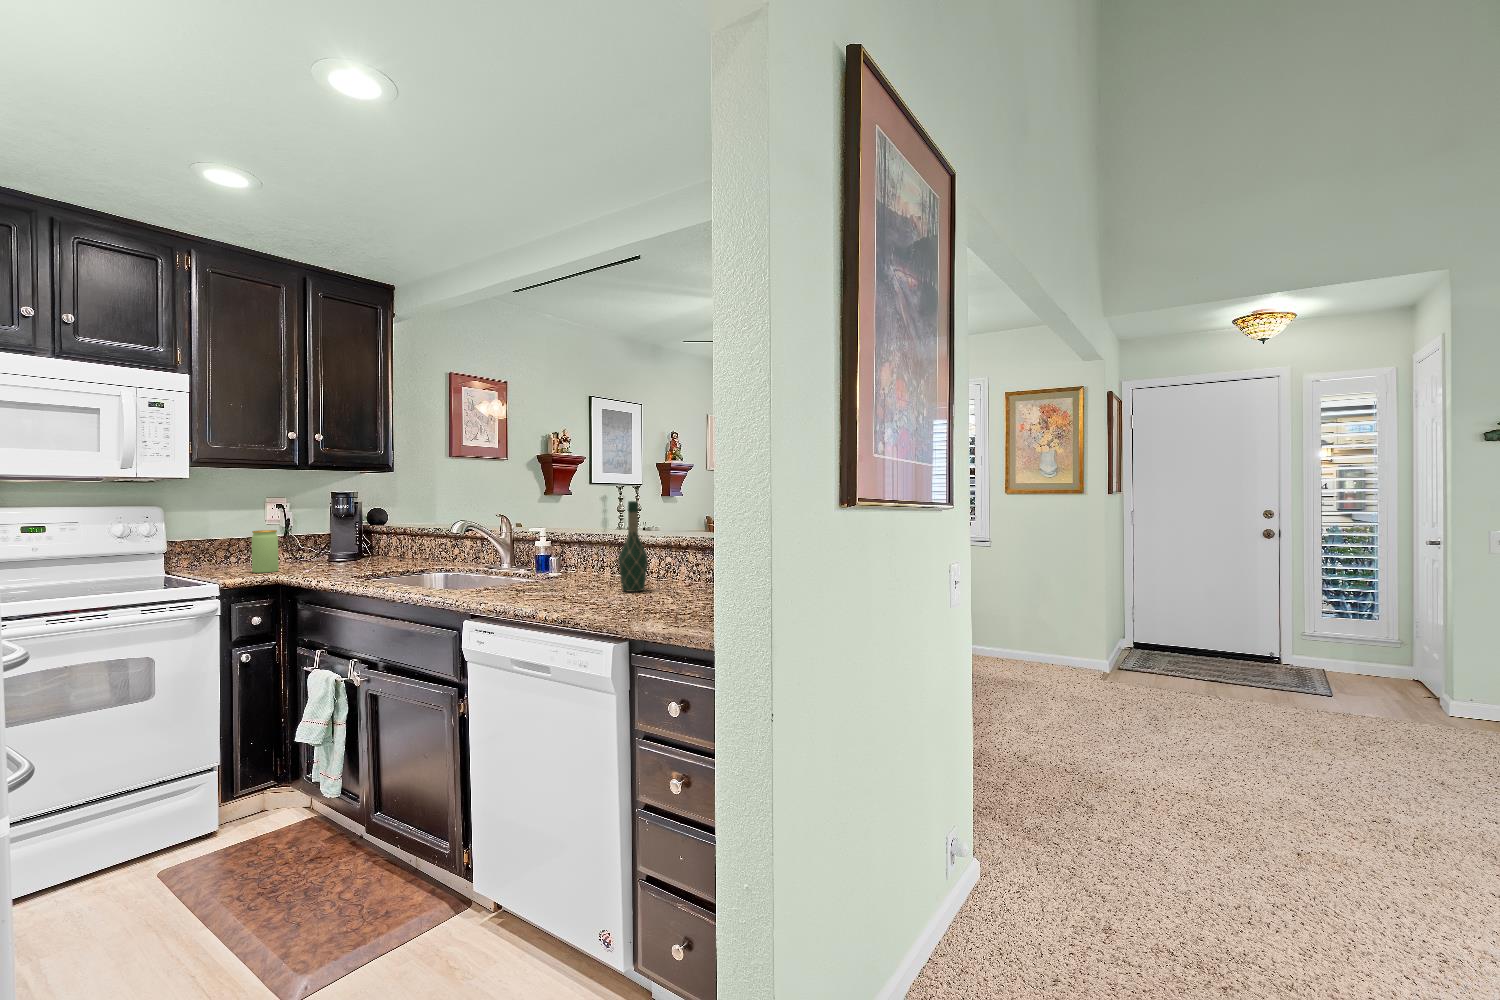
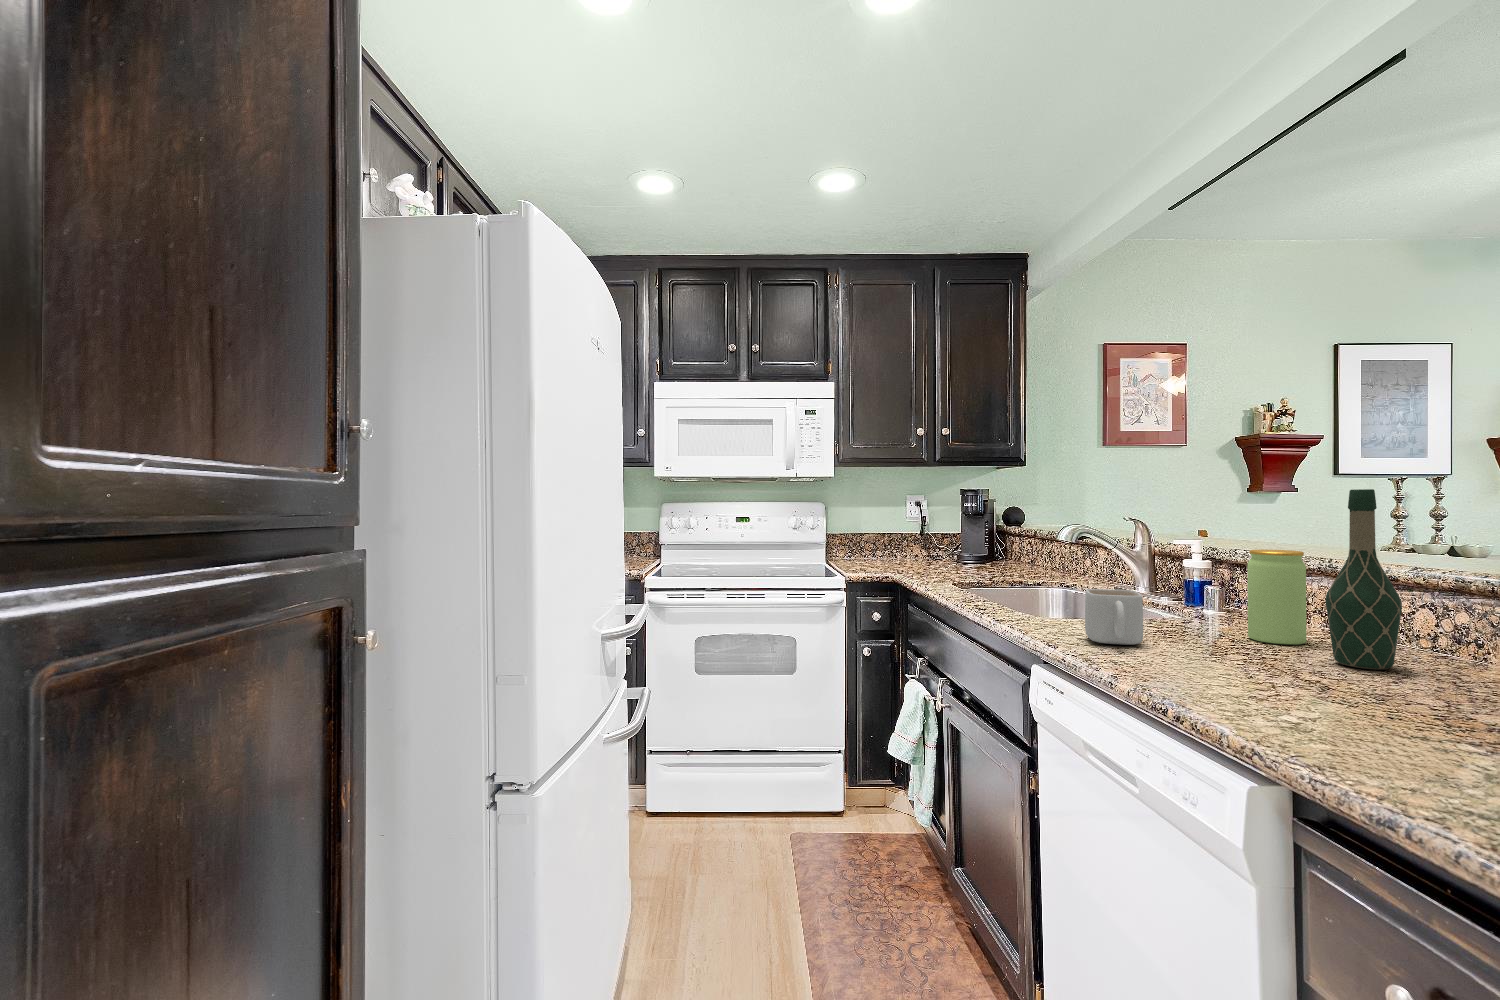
jar: present [252,530,279,573] -> present [1247,549,1306,645]
mug: none [496,565,532,601] -> present [1085,589,1143,645]

